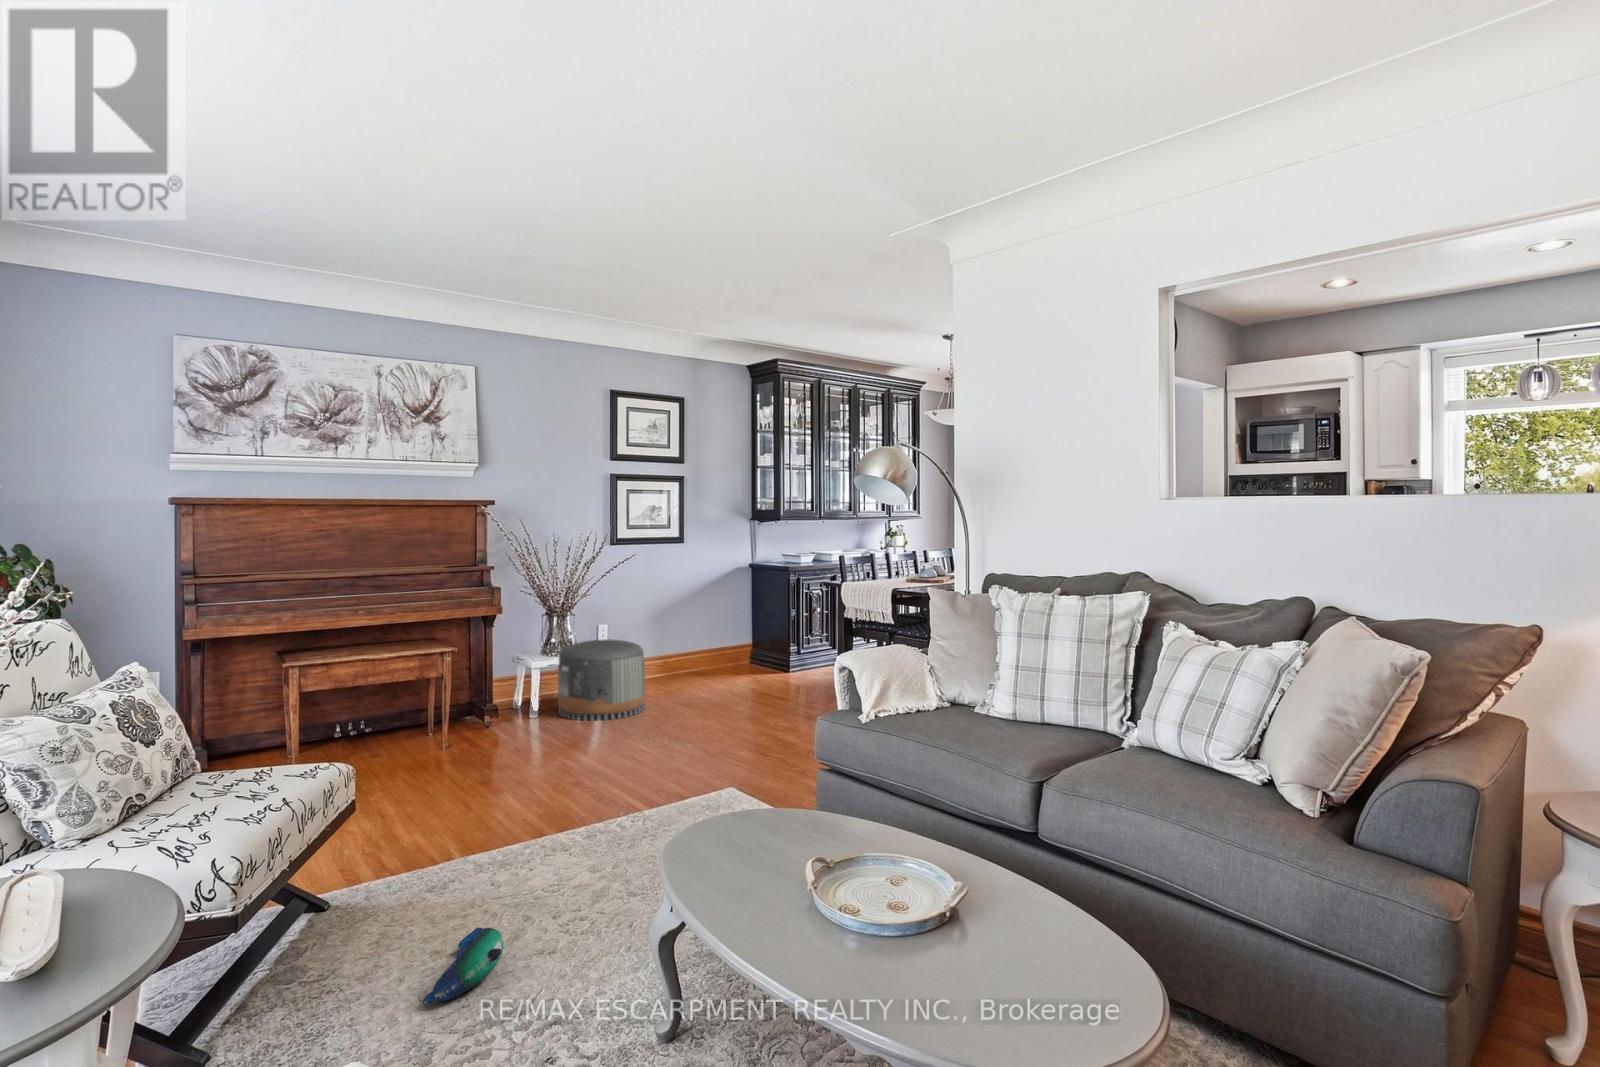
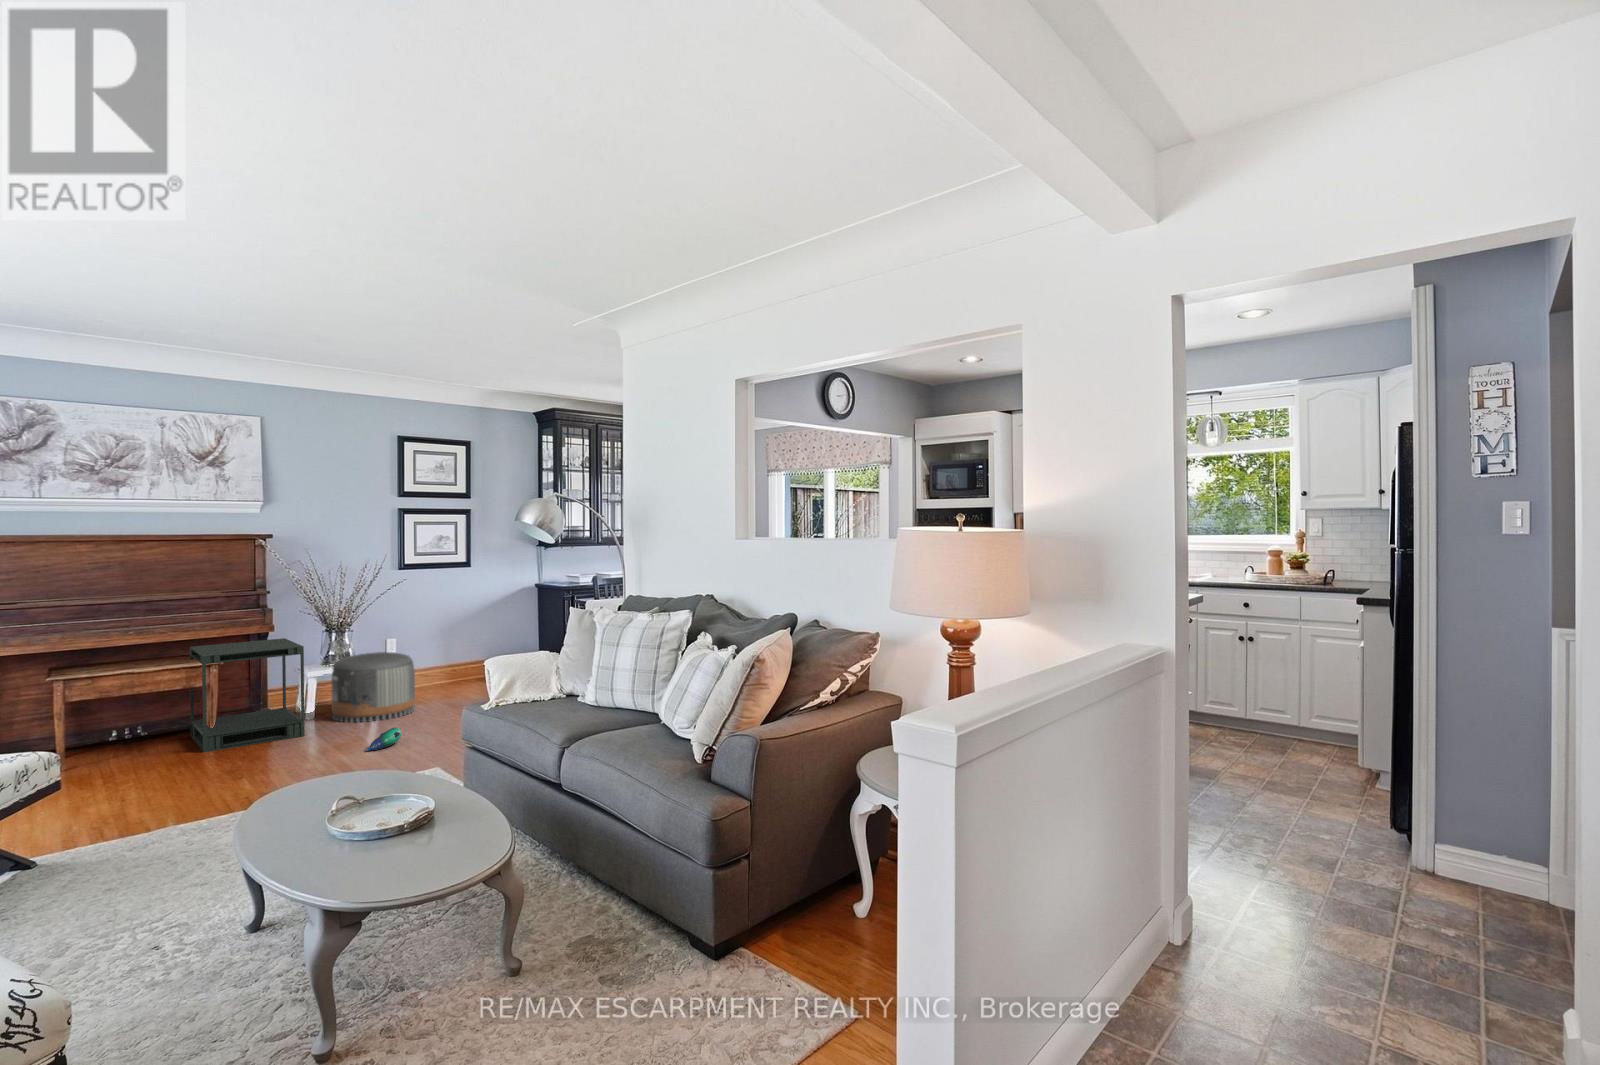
side table: none [417,621,545,754] -> present [190,638,305,753]
plush toy: present [423,928,503,1005] -> present [366,728,401,751]

